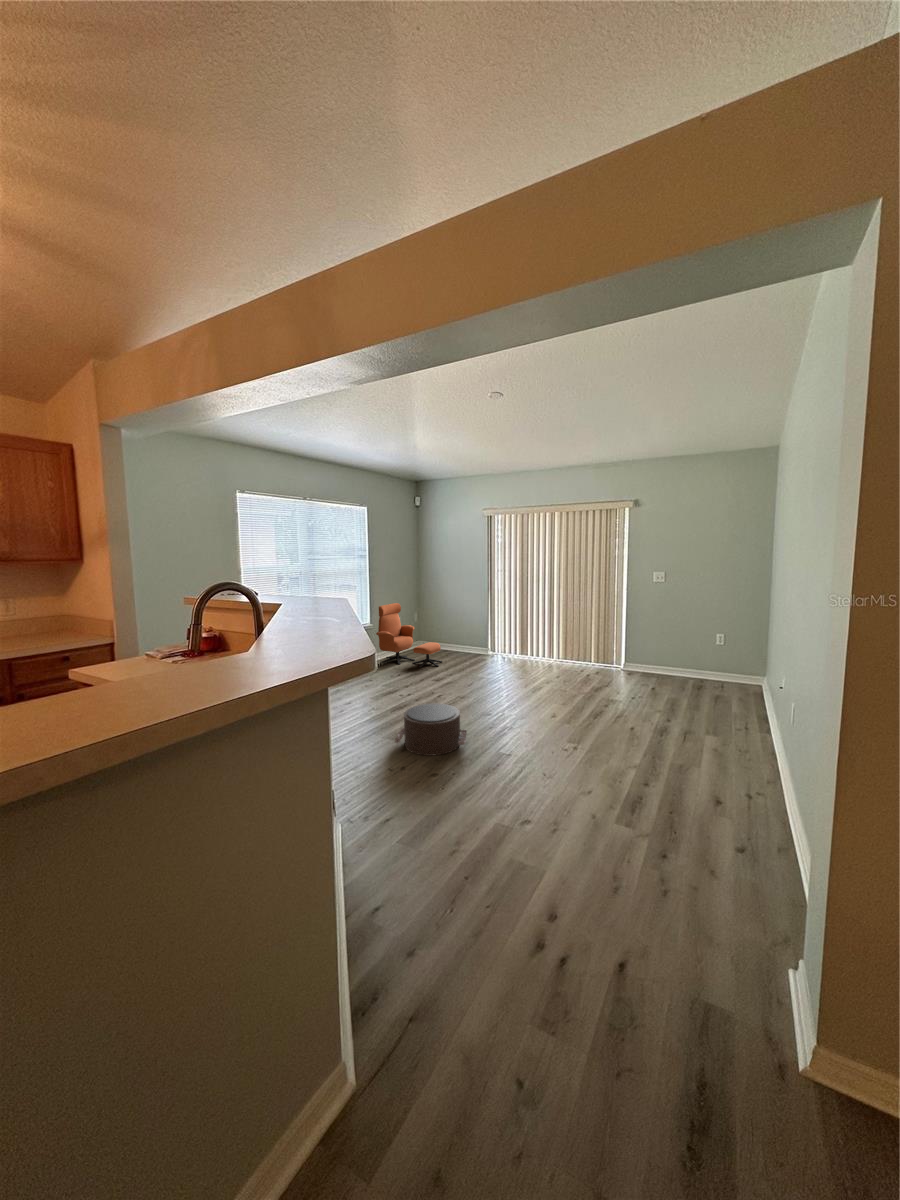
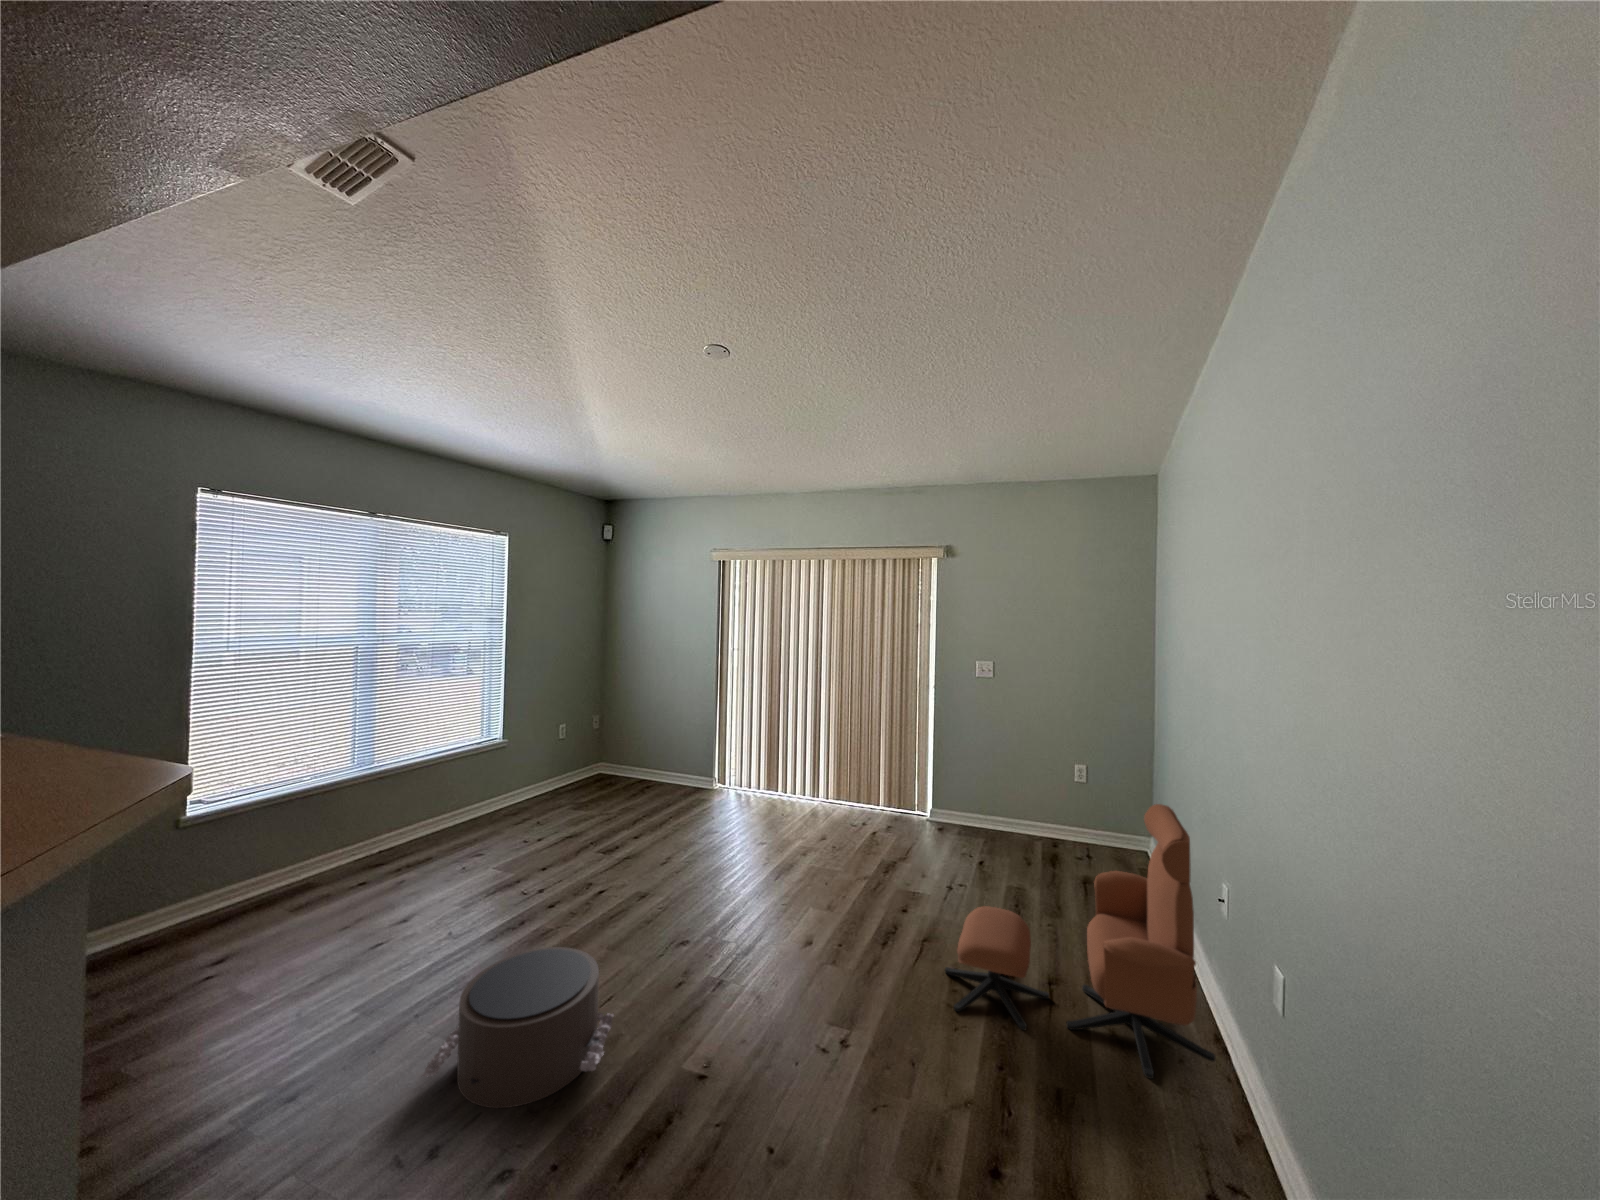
lounge chair: present [376,603,442,667] -> present [945,804,1215,1079]

